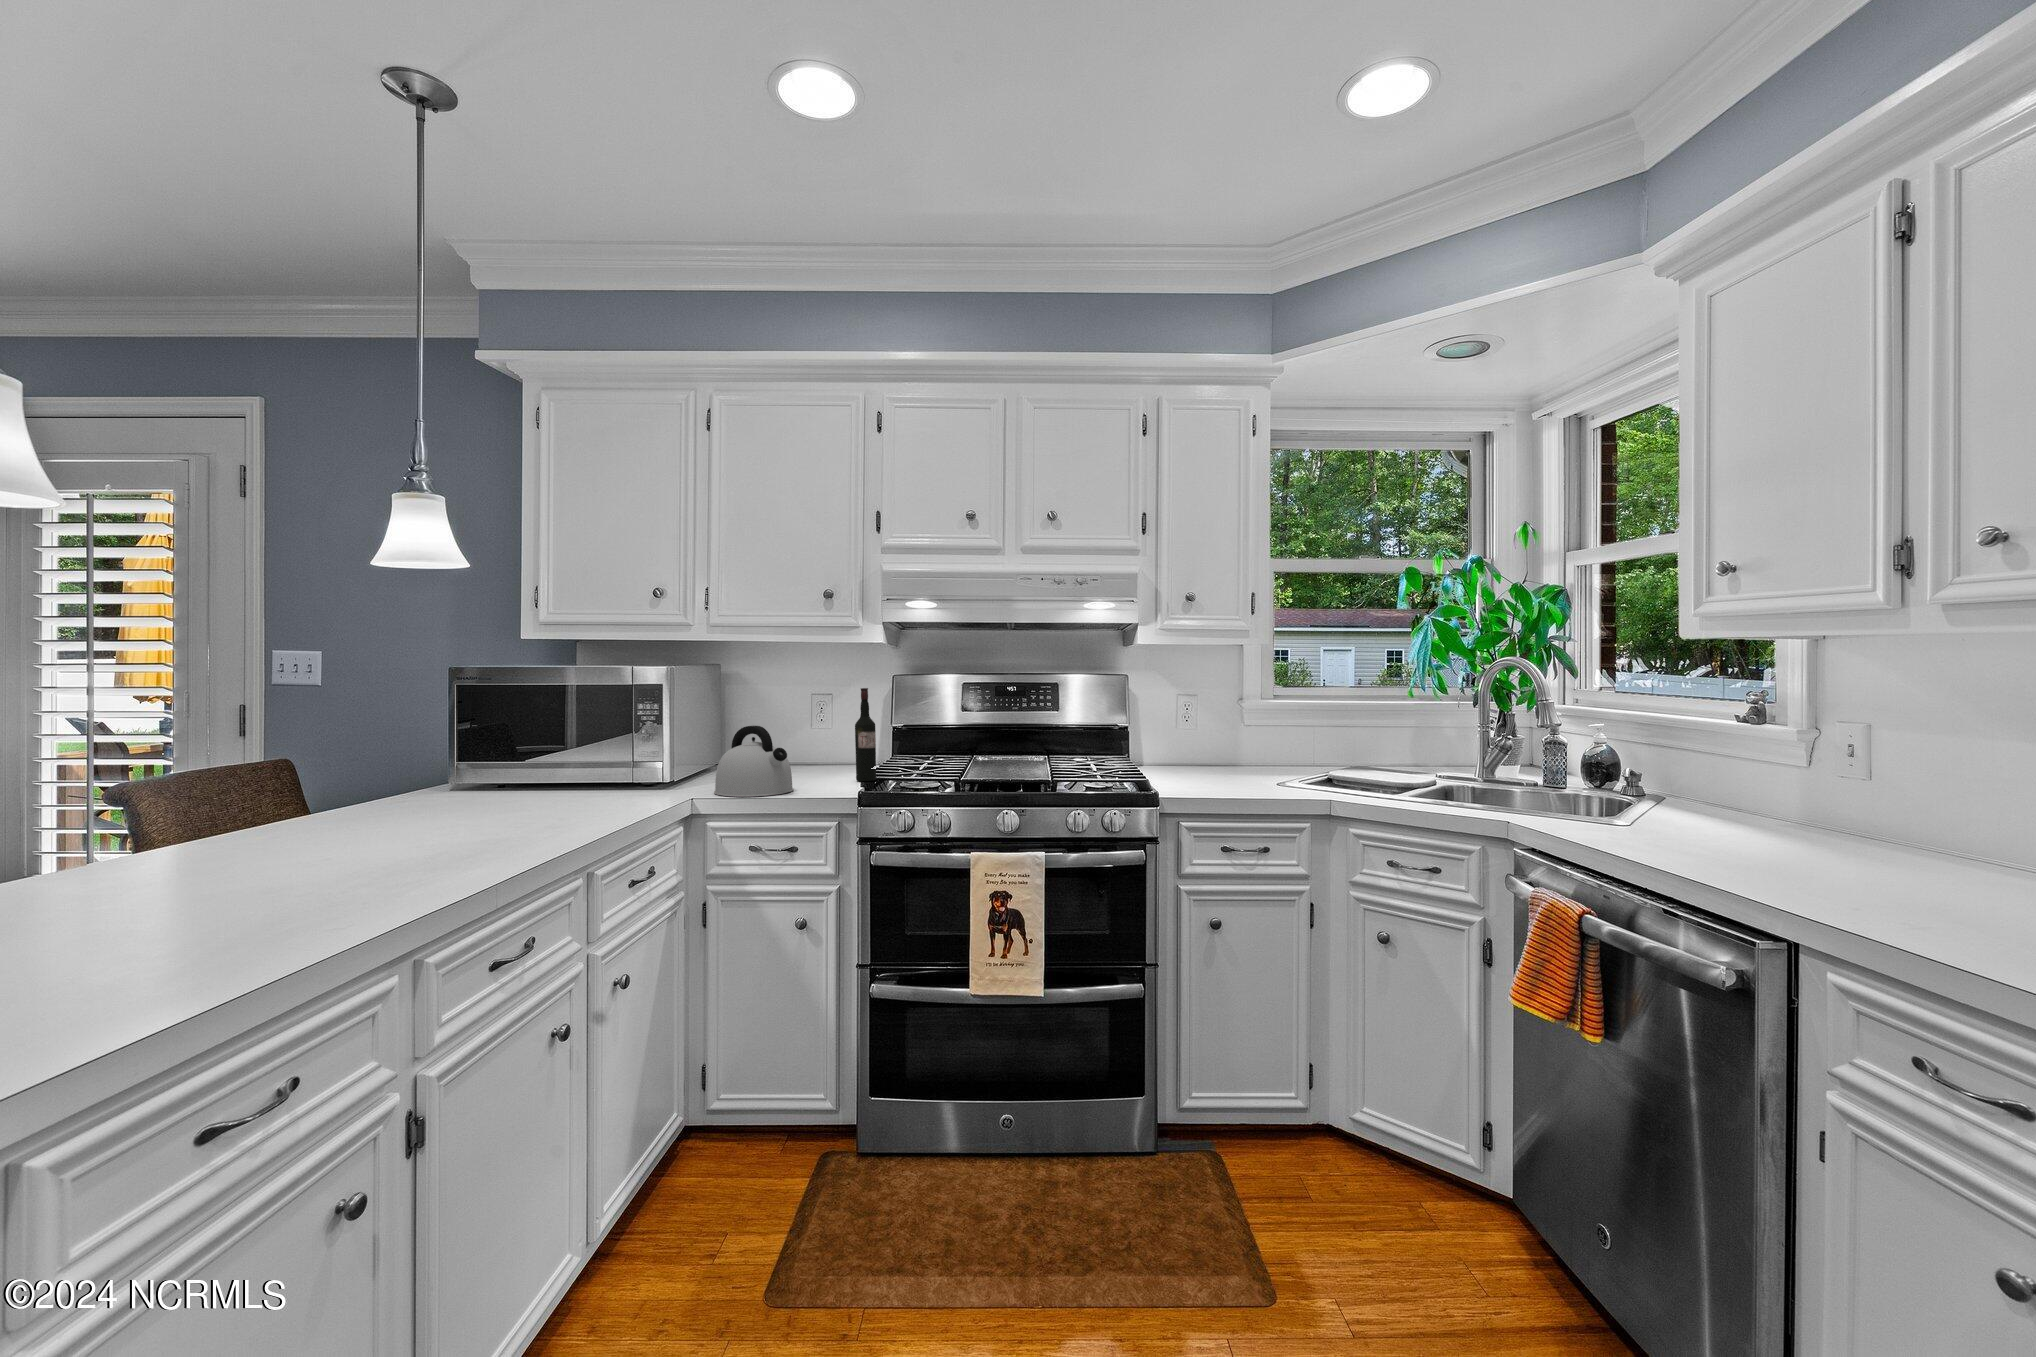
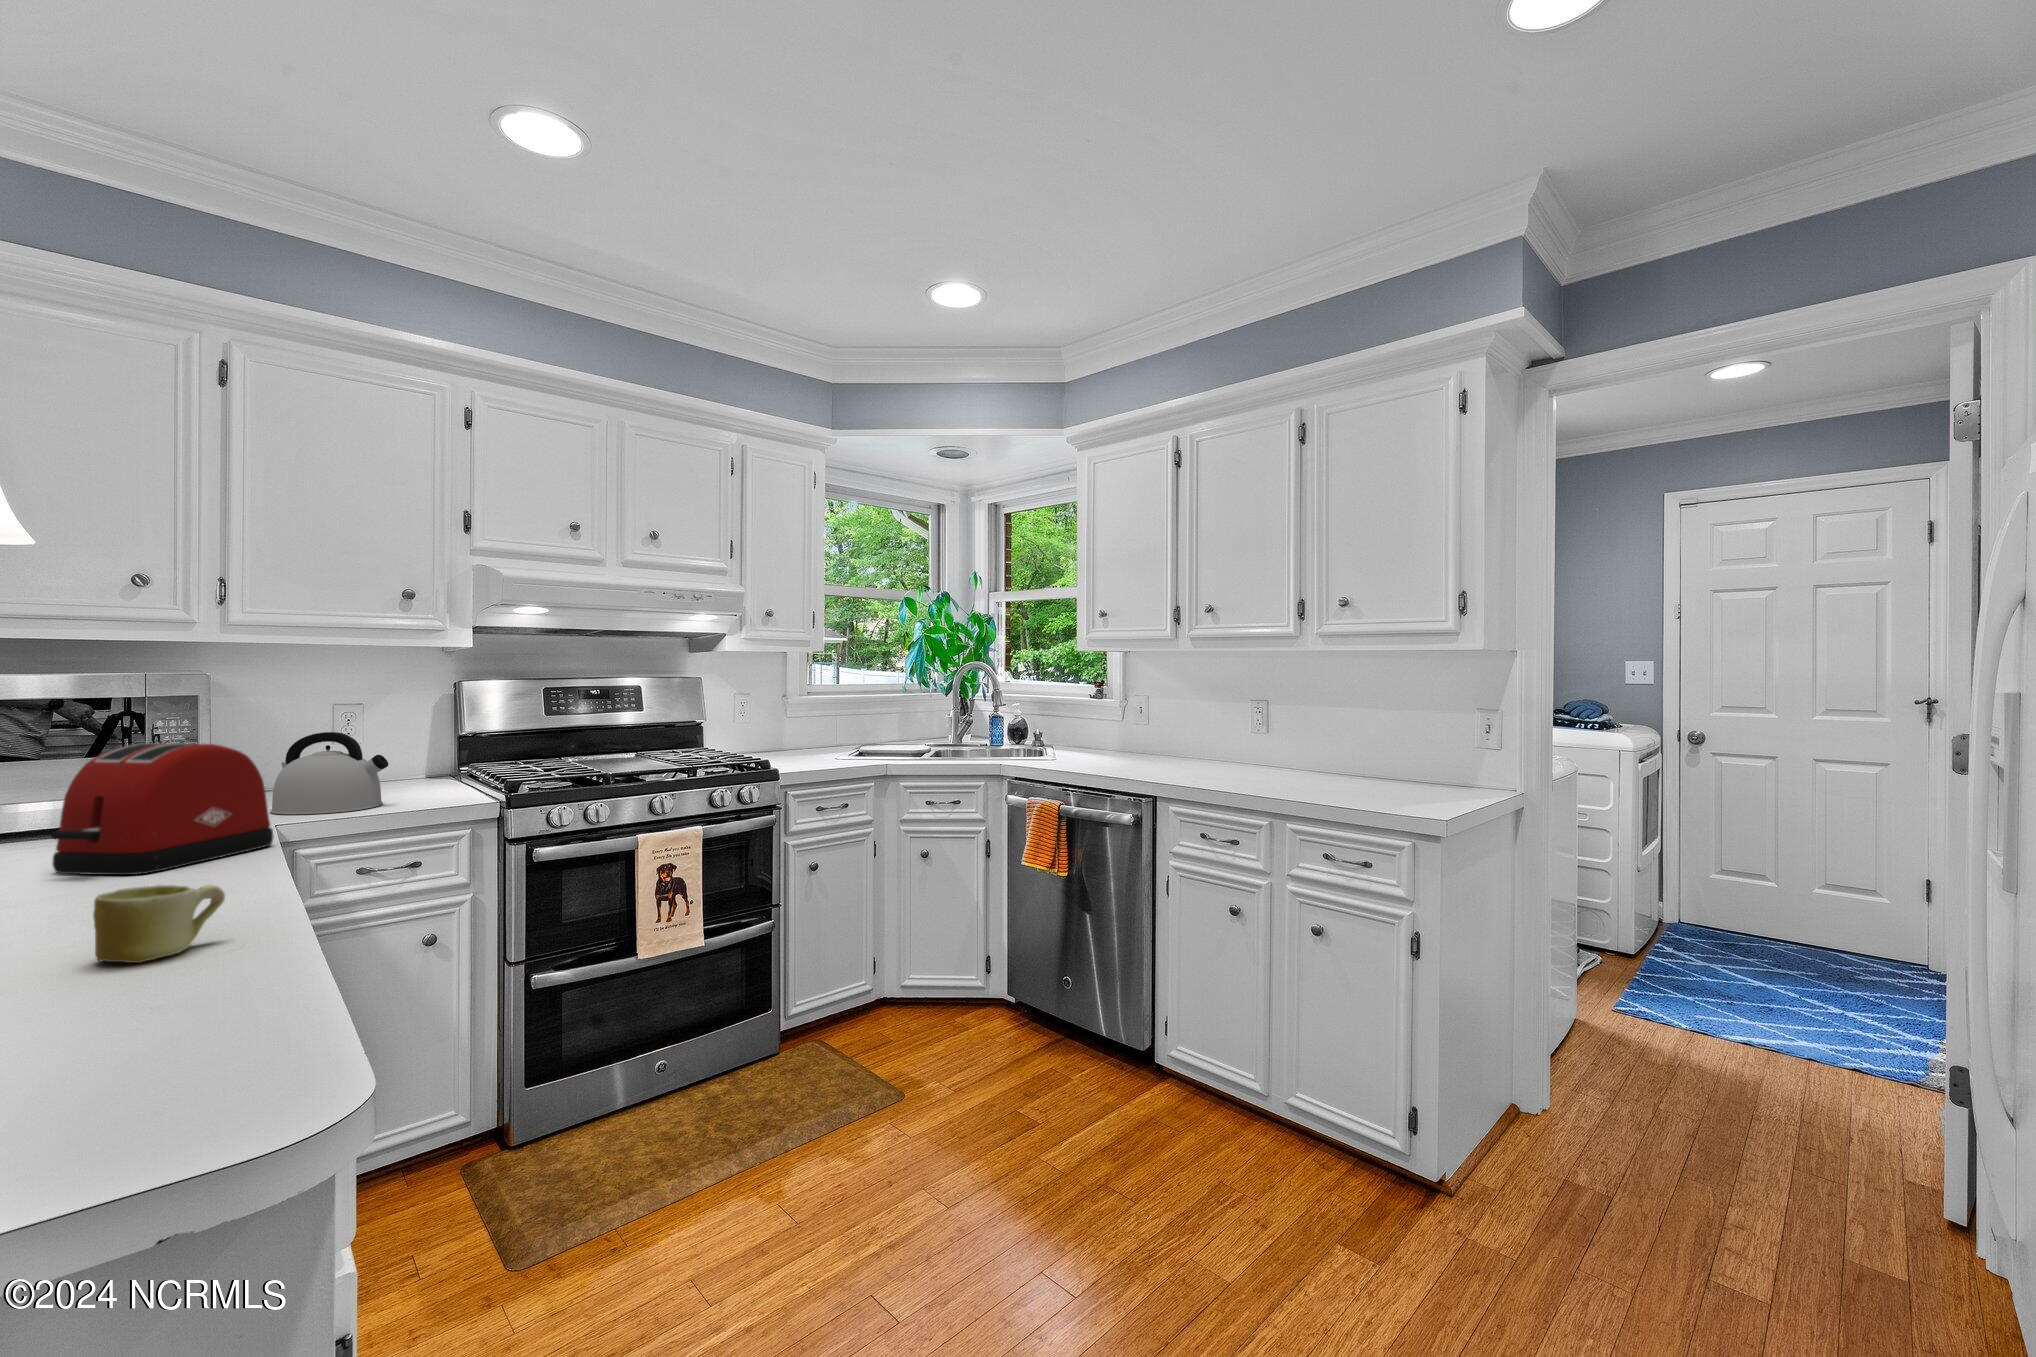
wine bottle: present [855,688,876,781] -> none [417,688,444,789]
toaster: none [452,730,611,836] -> present [51,743,273,875]
mug: none [142,856,256,926] -> present [93,885,225,963]

